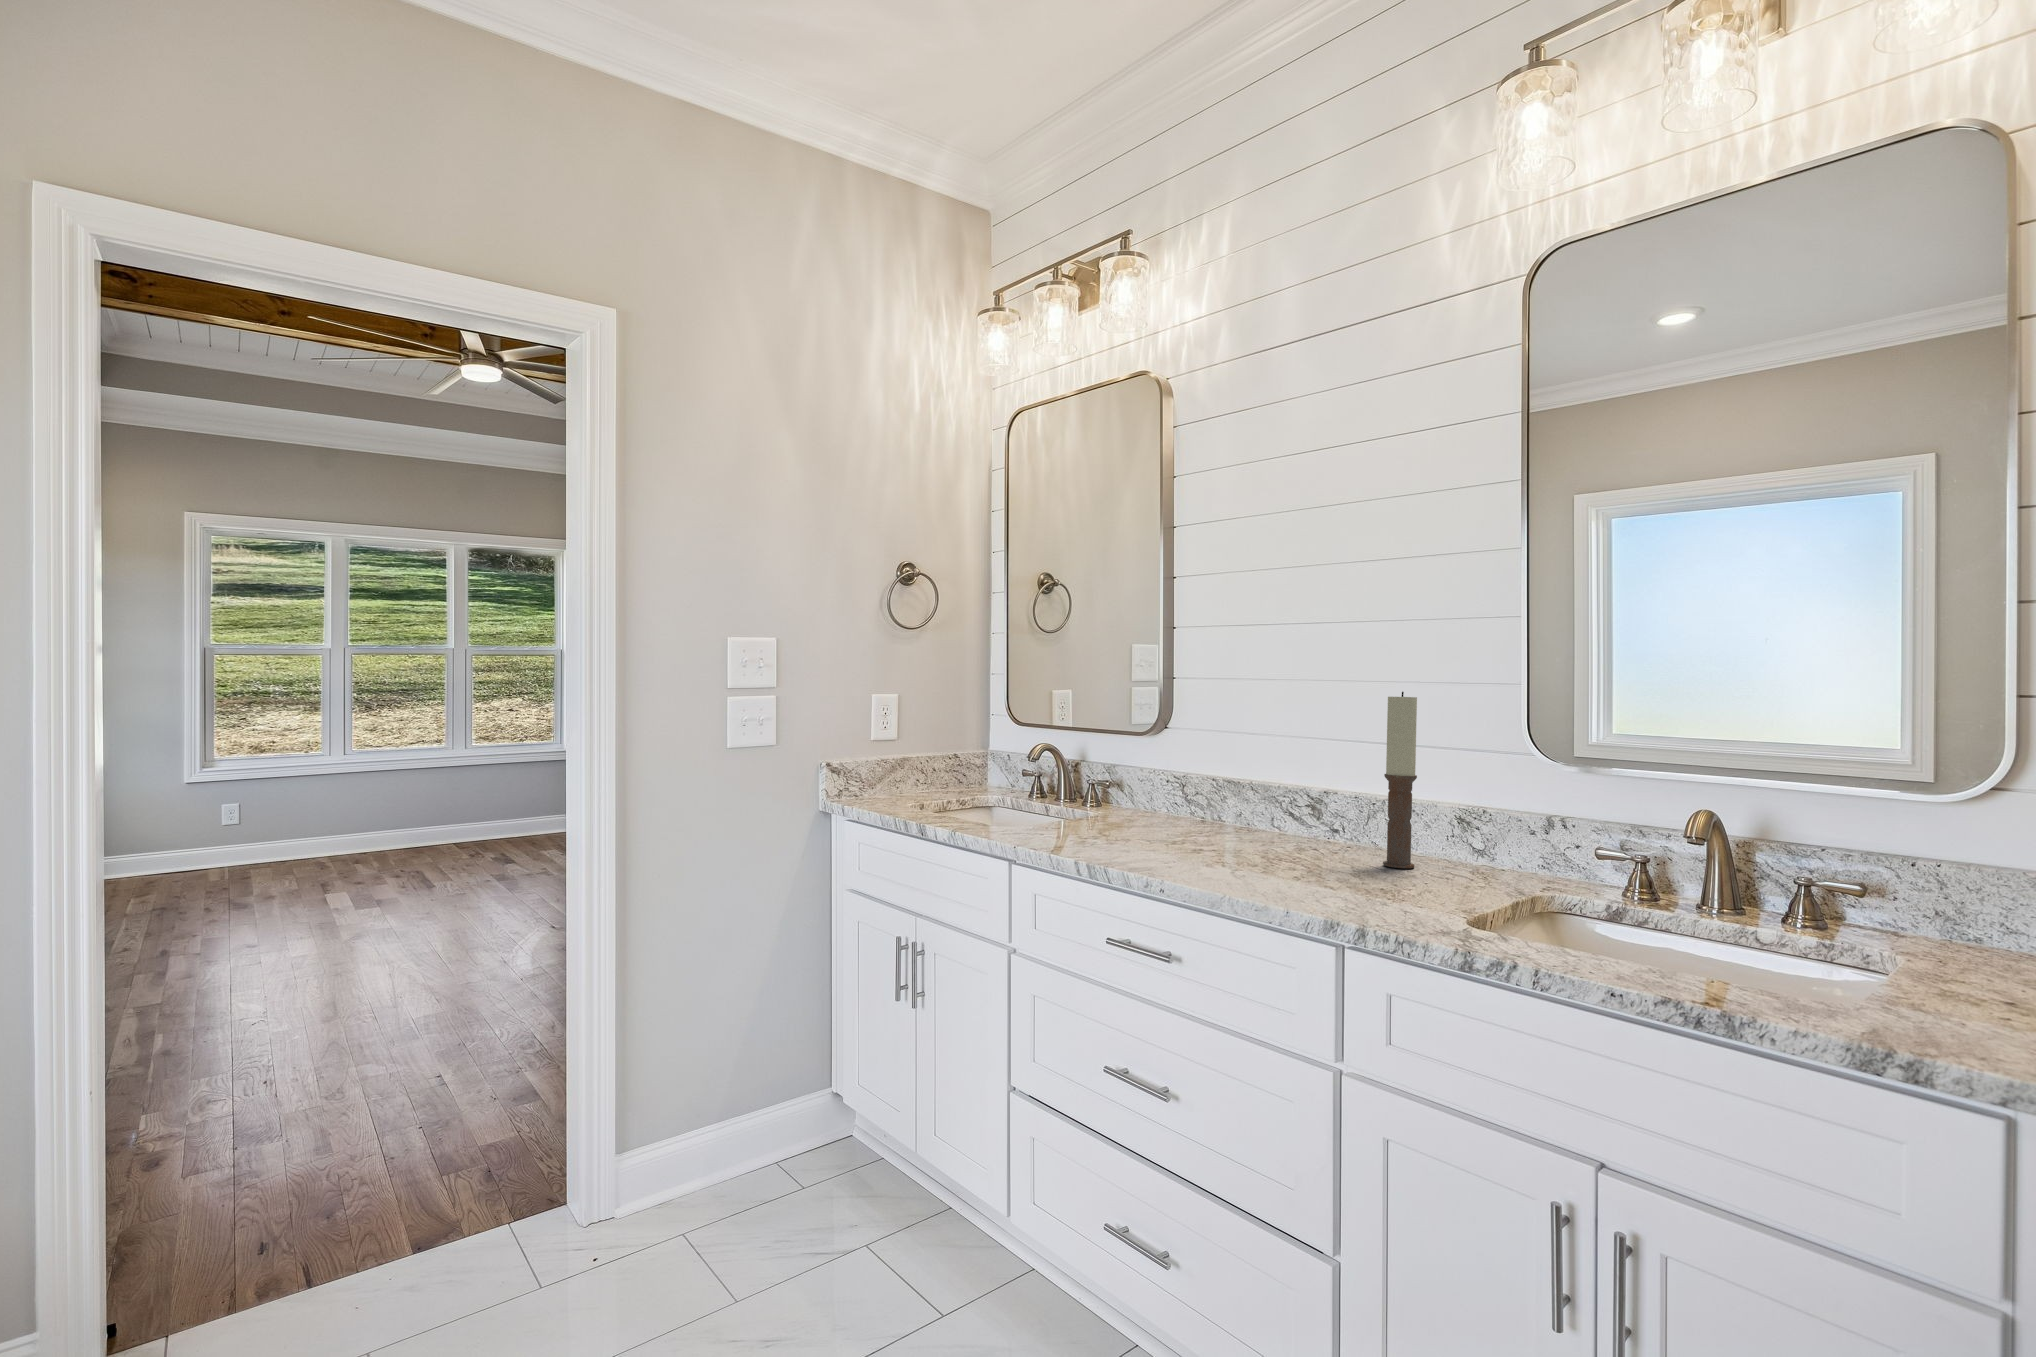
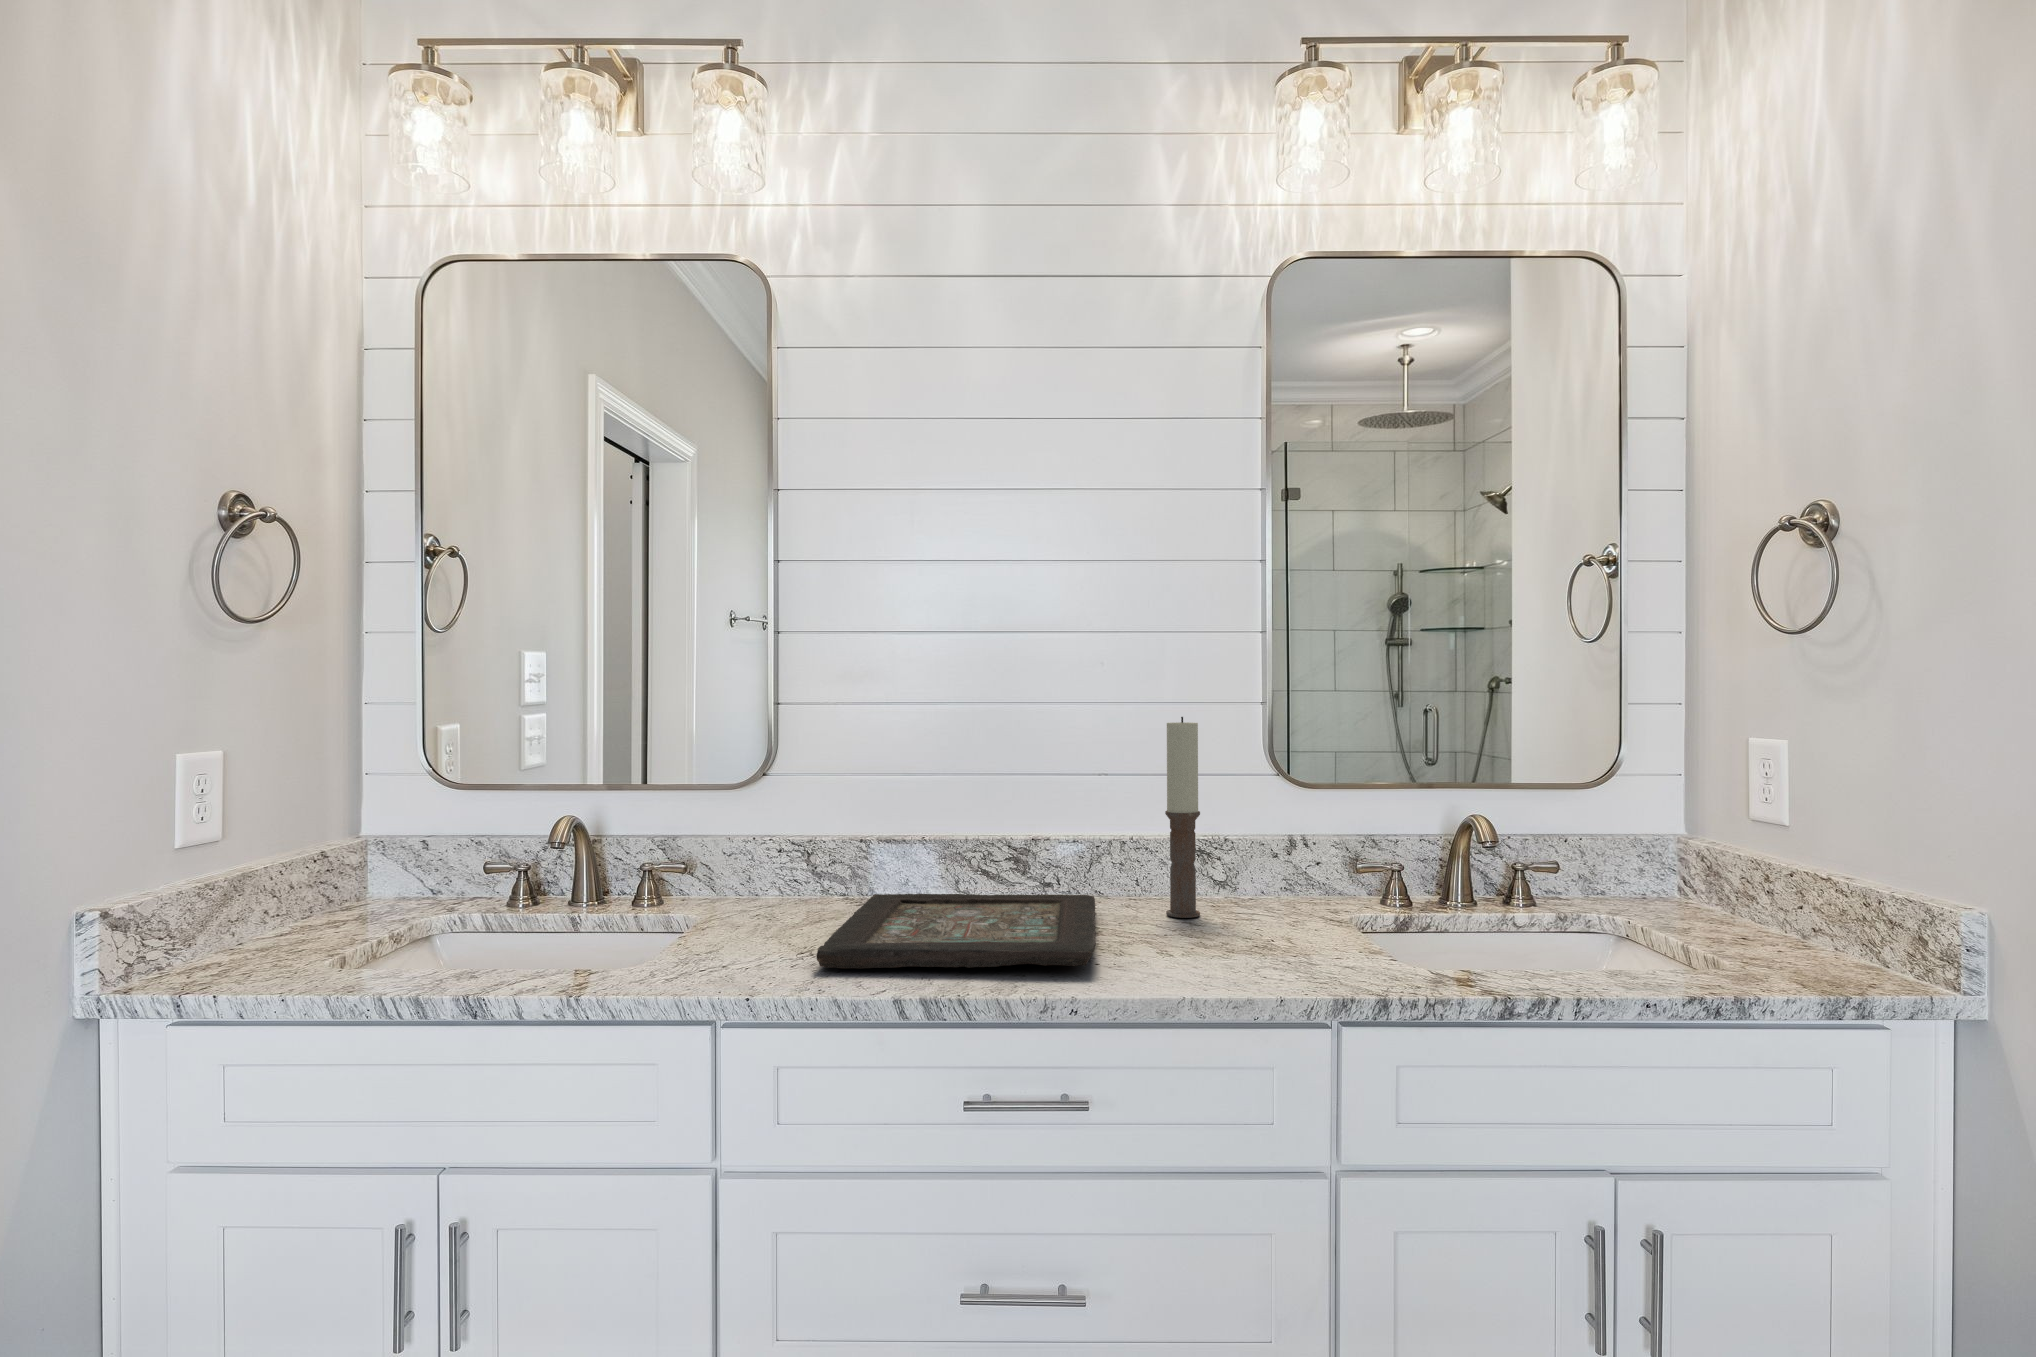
decorative tray: none [1064,817,1340,865] -> present [816,894,1096,969]

